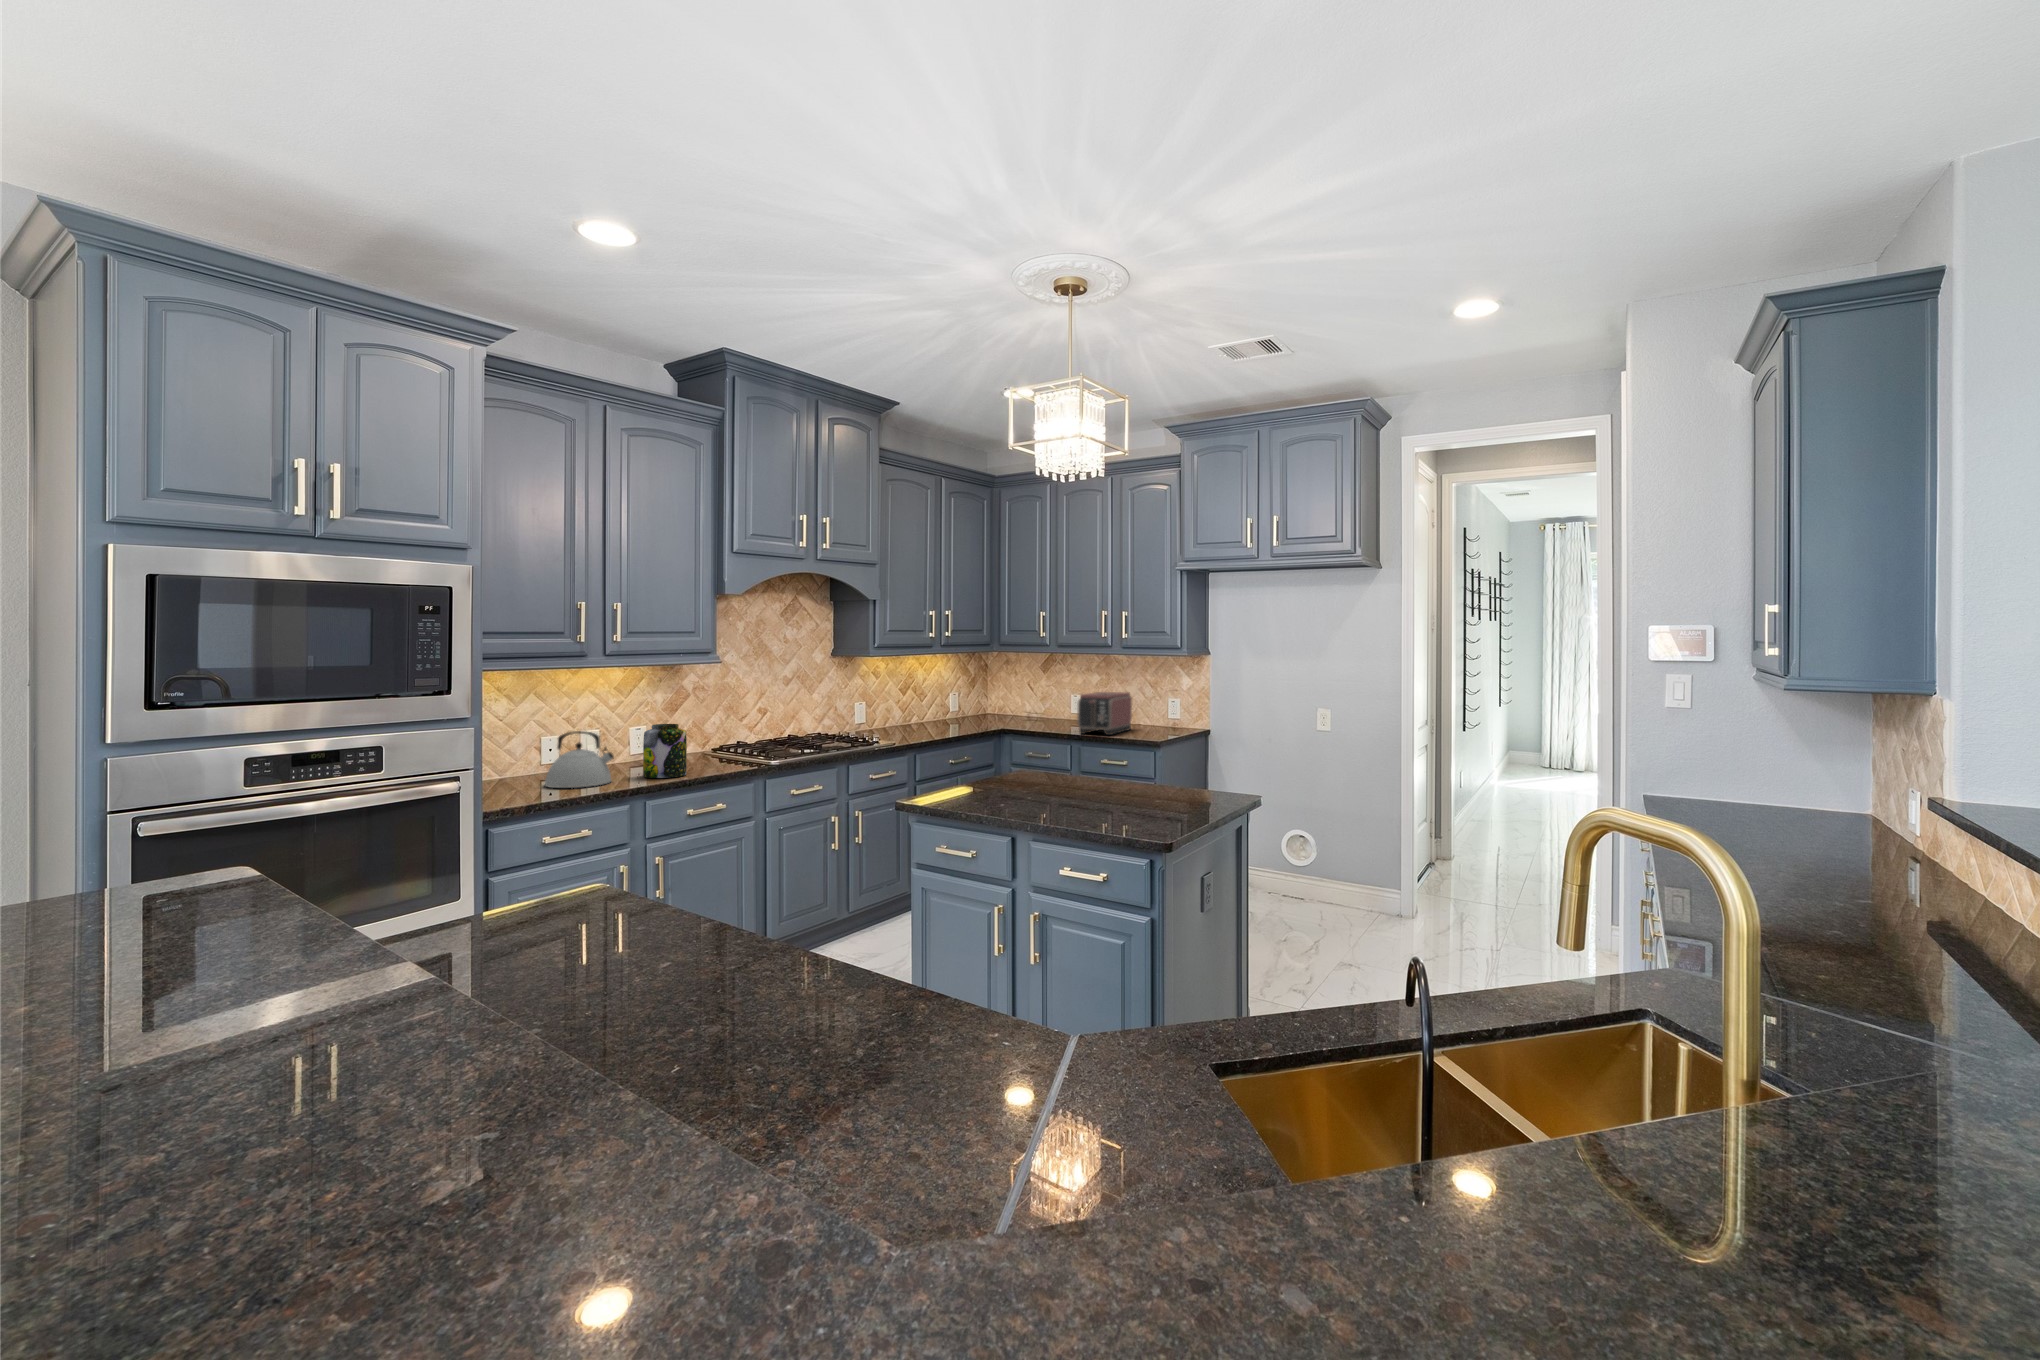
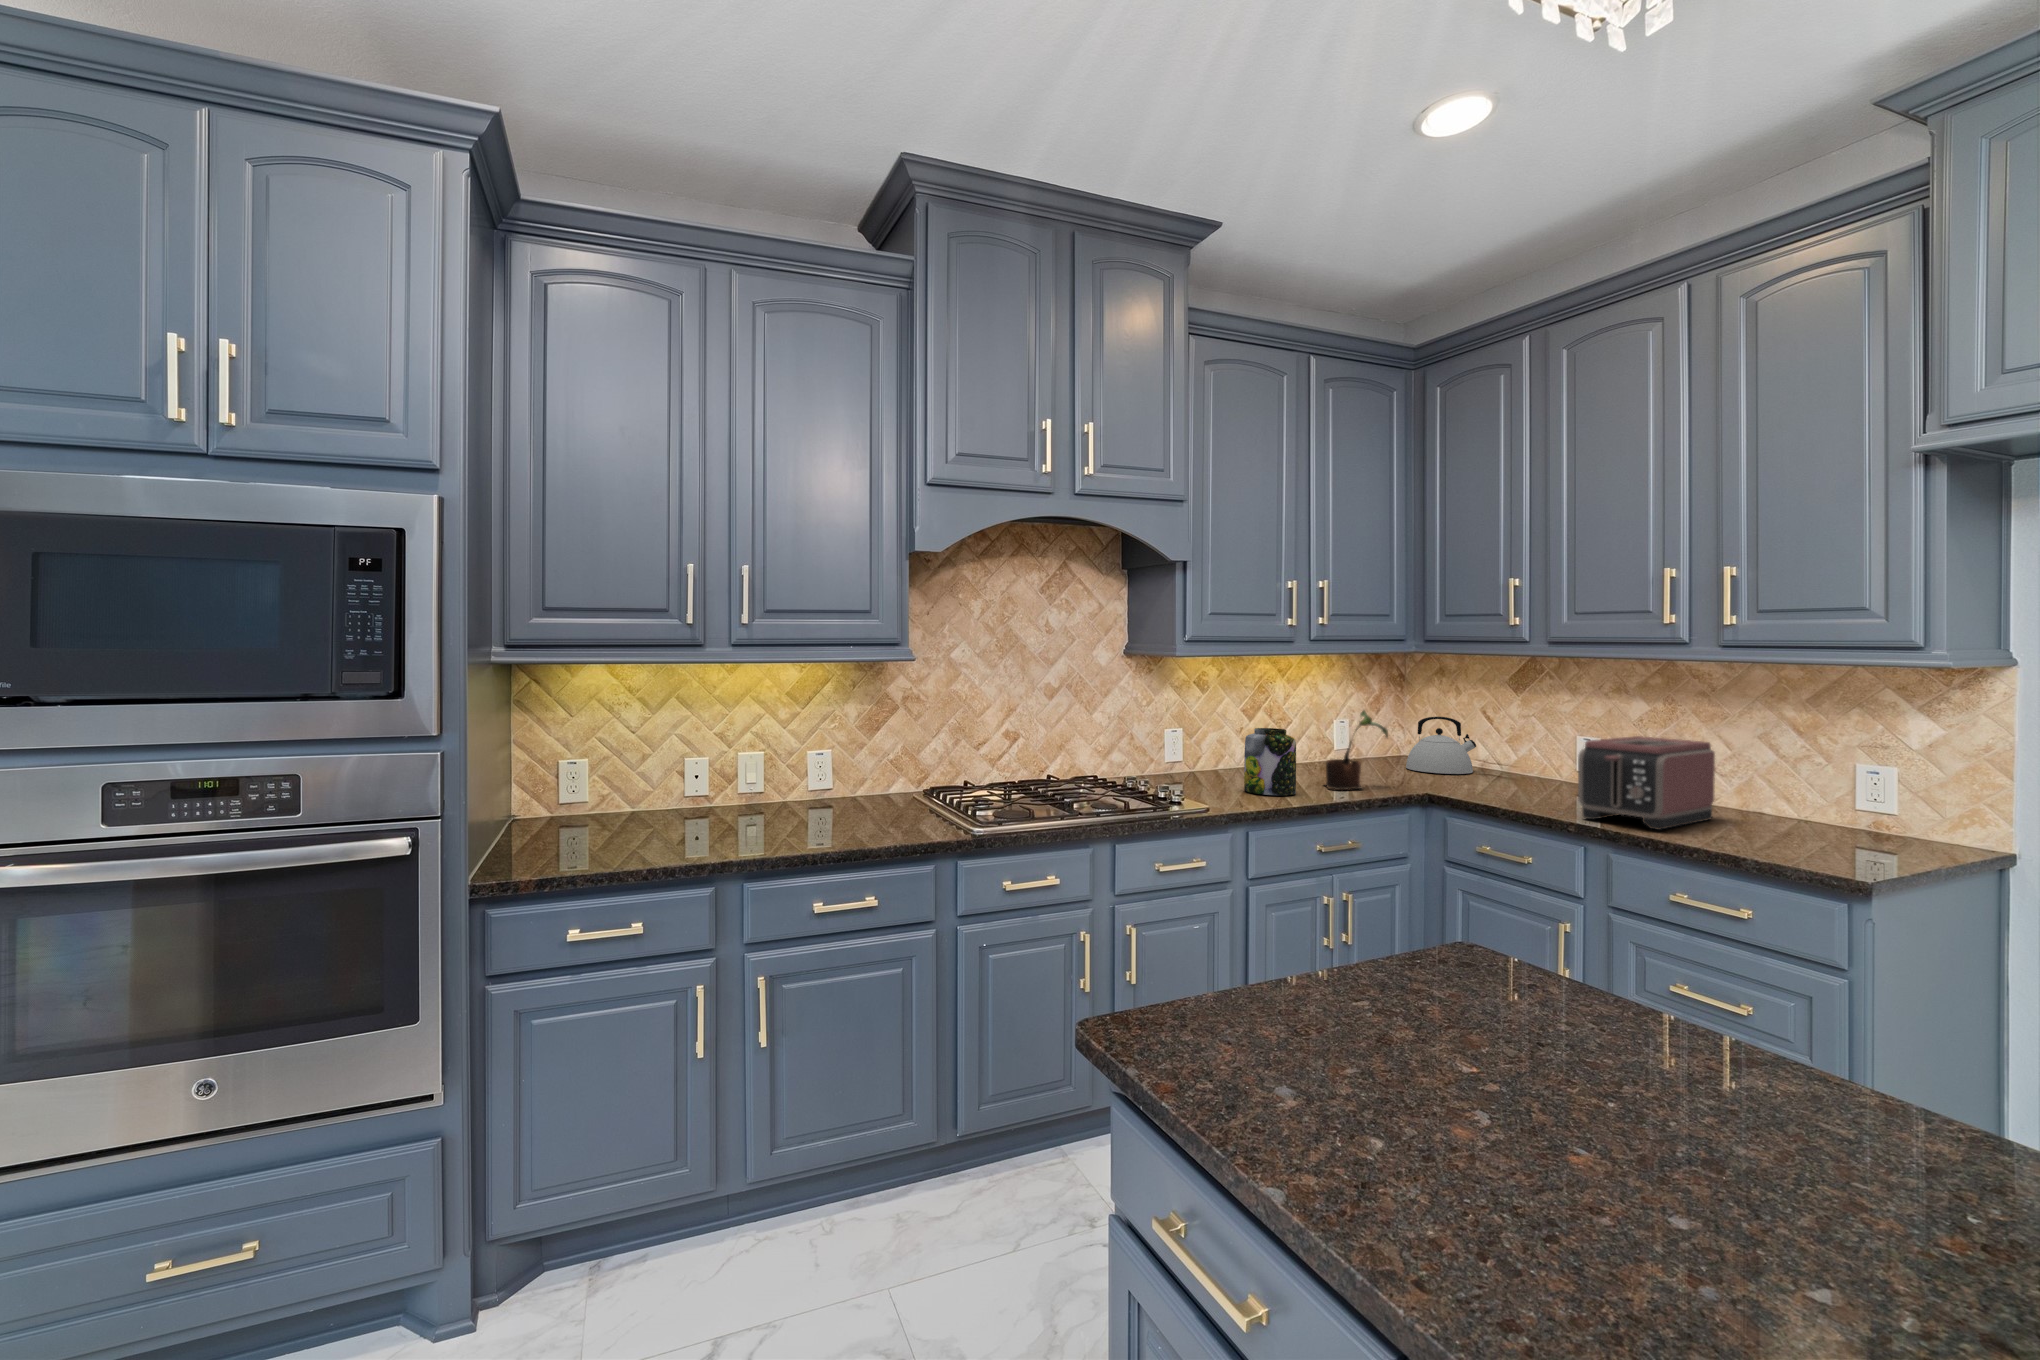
potted plant: none [951,684,986,731] -> present [1325,710,1388,790]
jar: present [643,724,687,778] -> present [1244,728,1296,795]
kettle: present [545,731,614,788] -> present [1406,717,1476,774]

